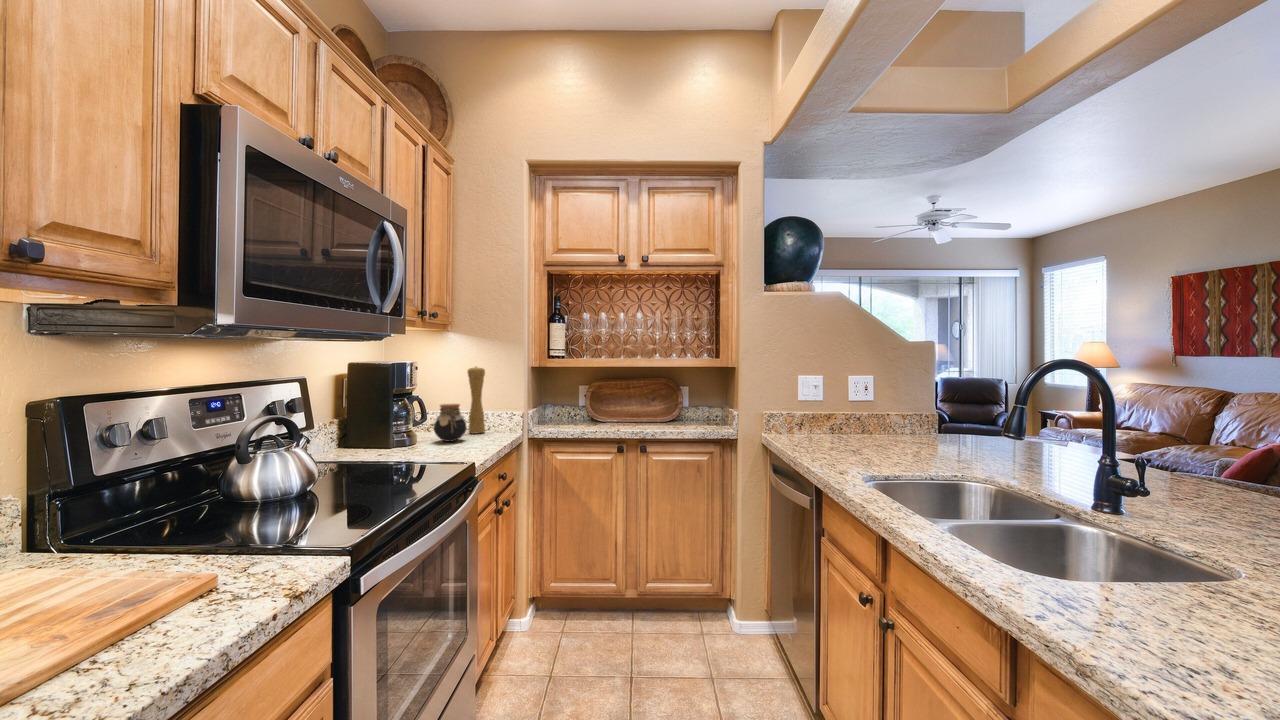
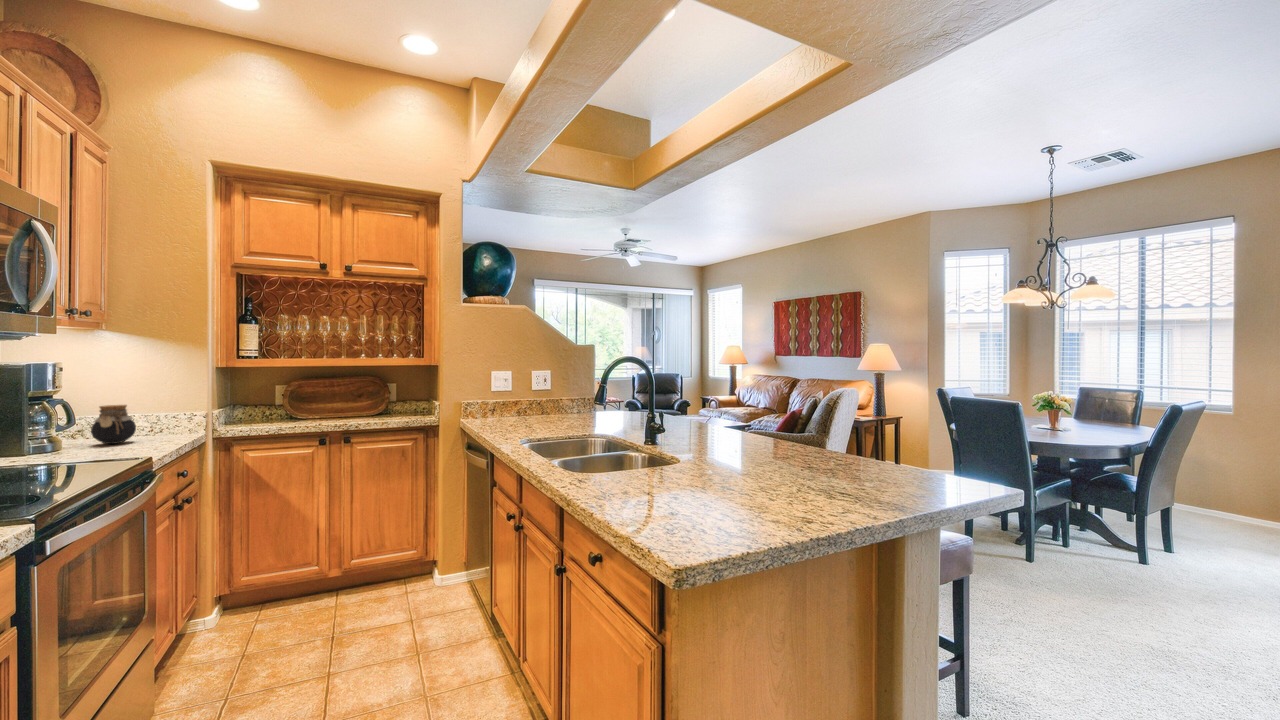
pepper mill: present [468,367,485,434] -> none [135,366,159,436]

